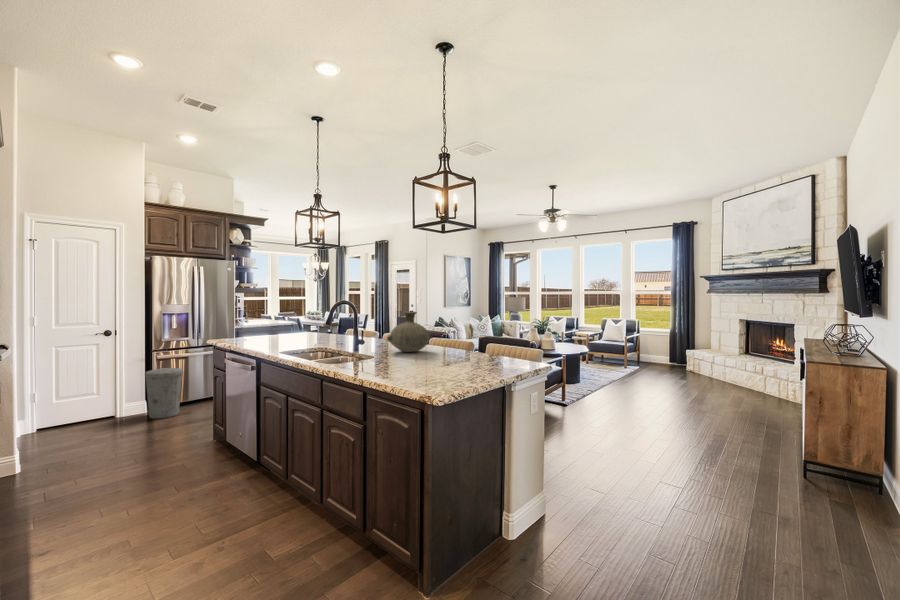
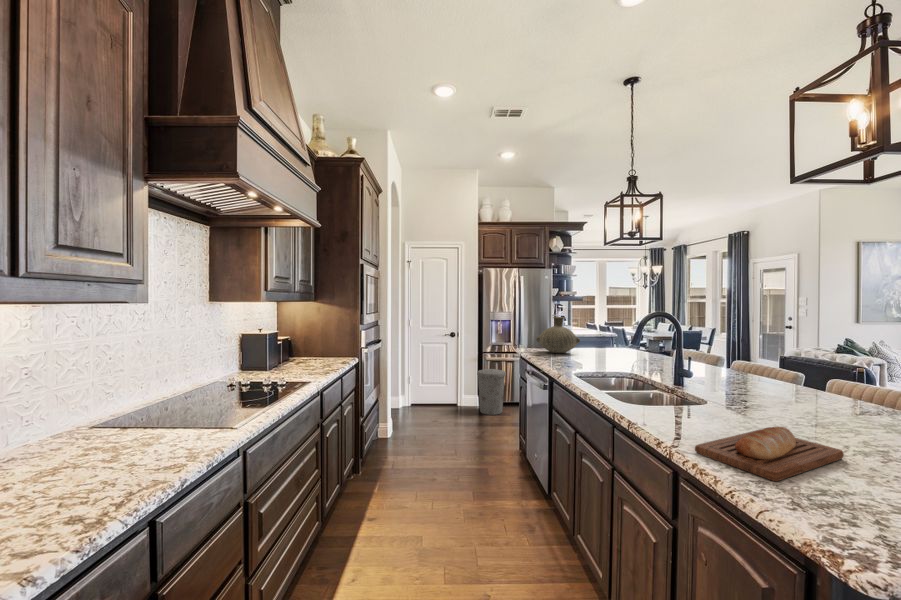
vase: present [387,312,431,352] -> present [536,317,580,353]
bread loaf: none [373,357,431,378] -> present [695,427,844,481]

